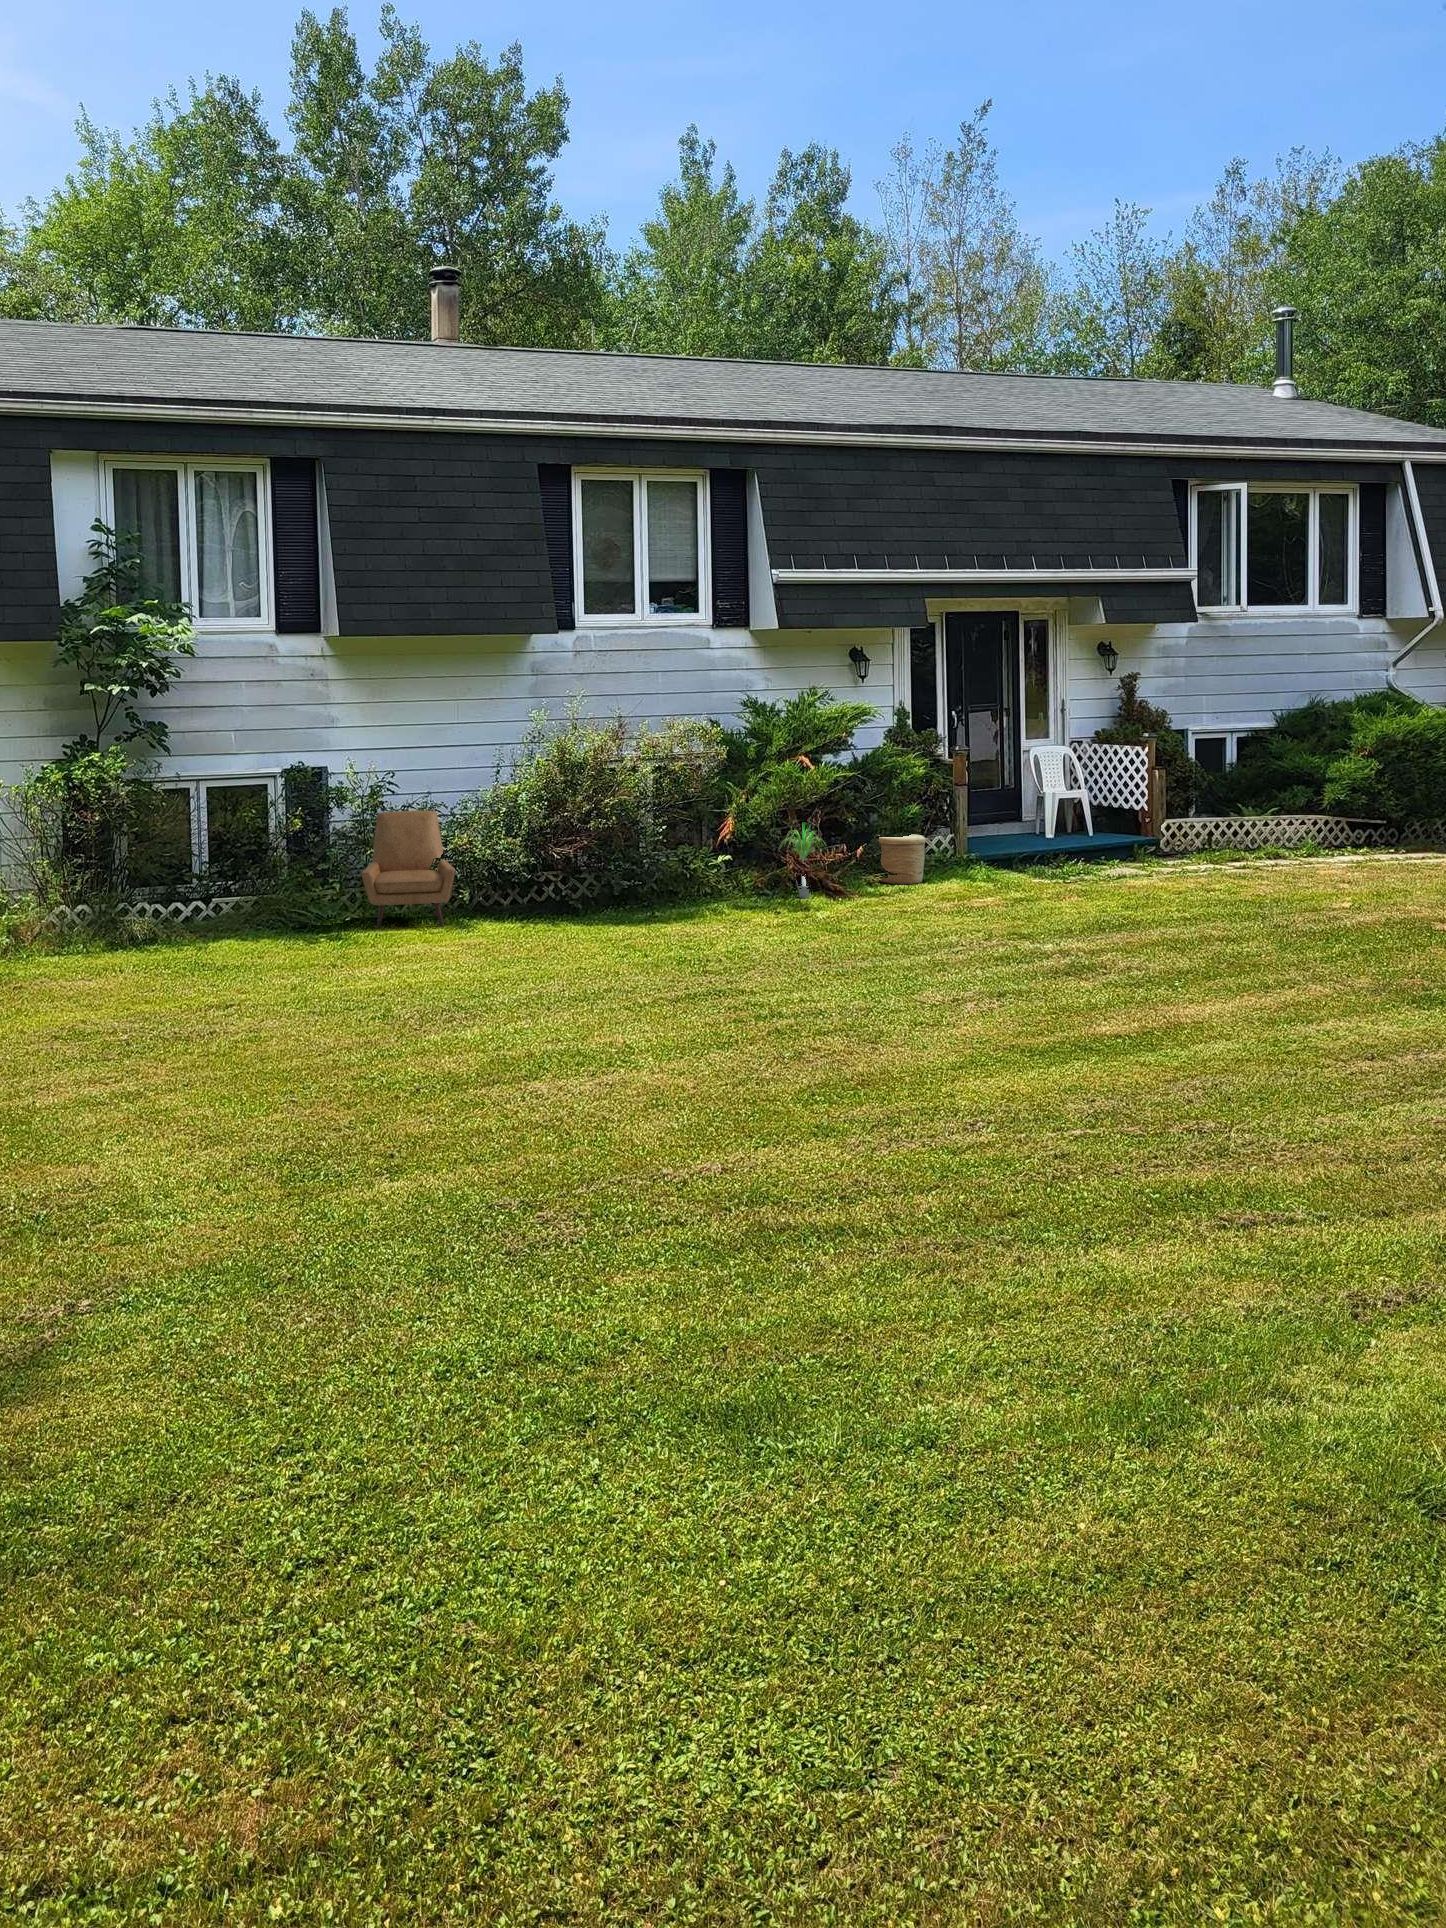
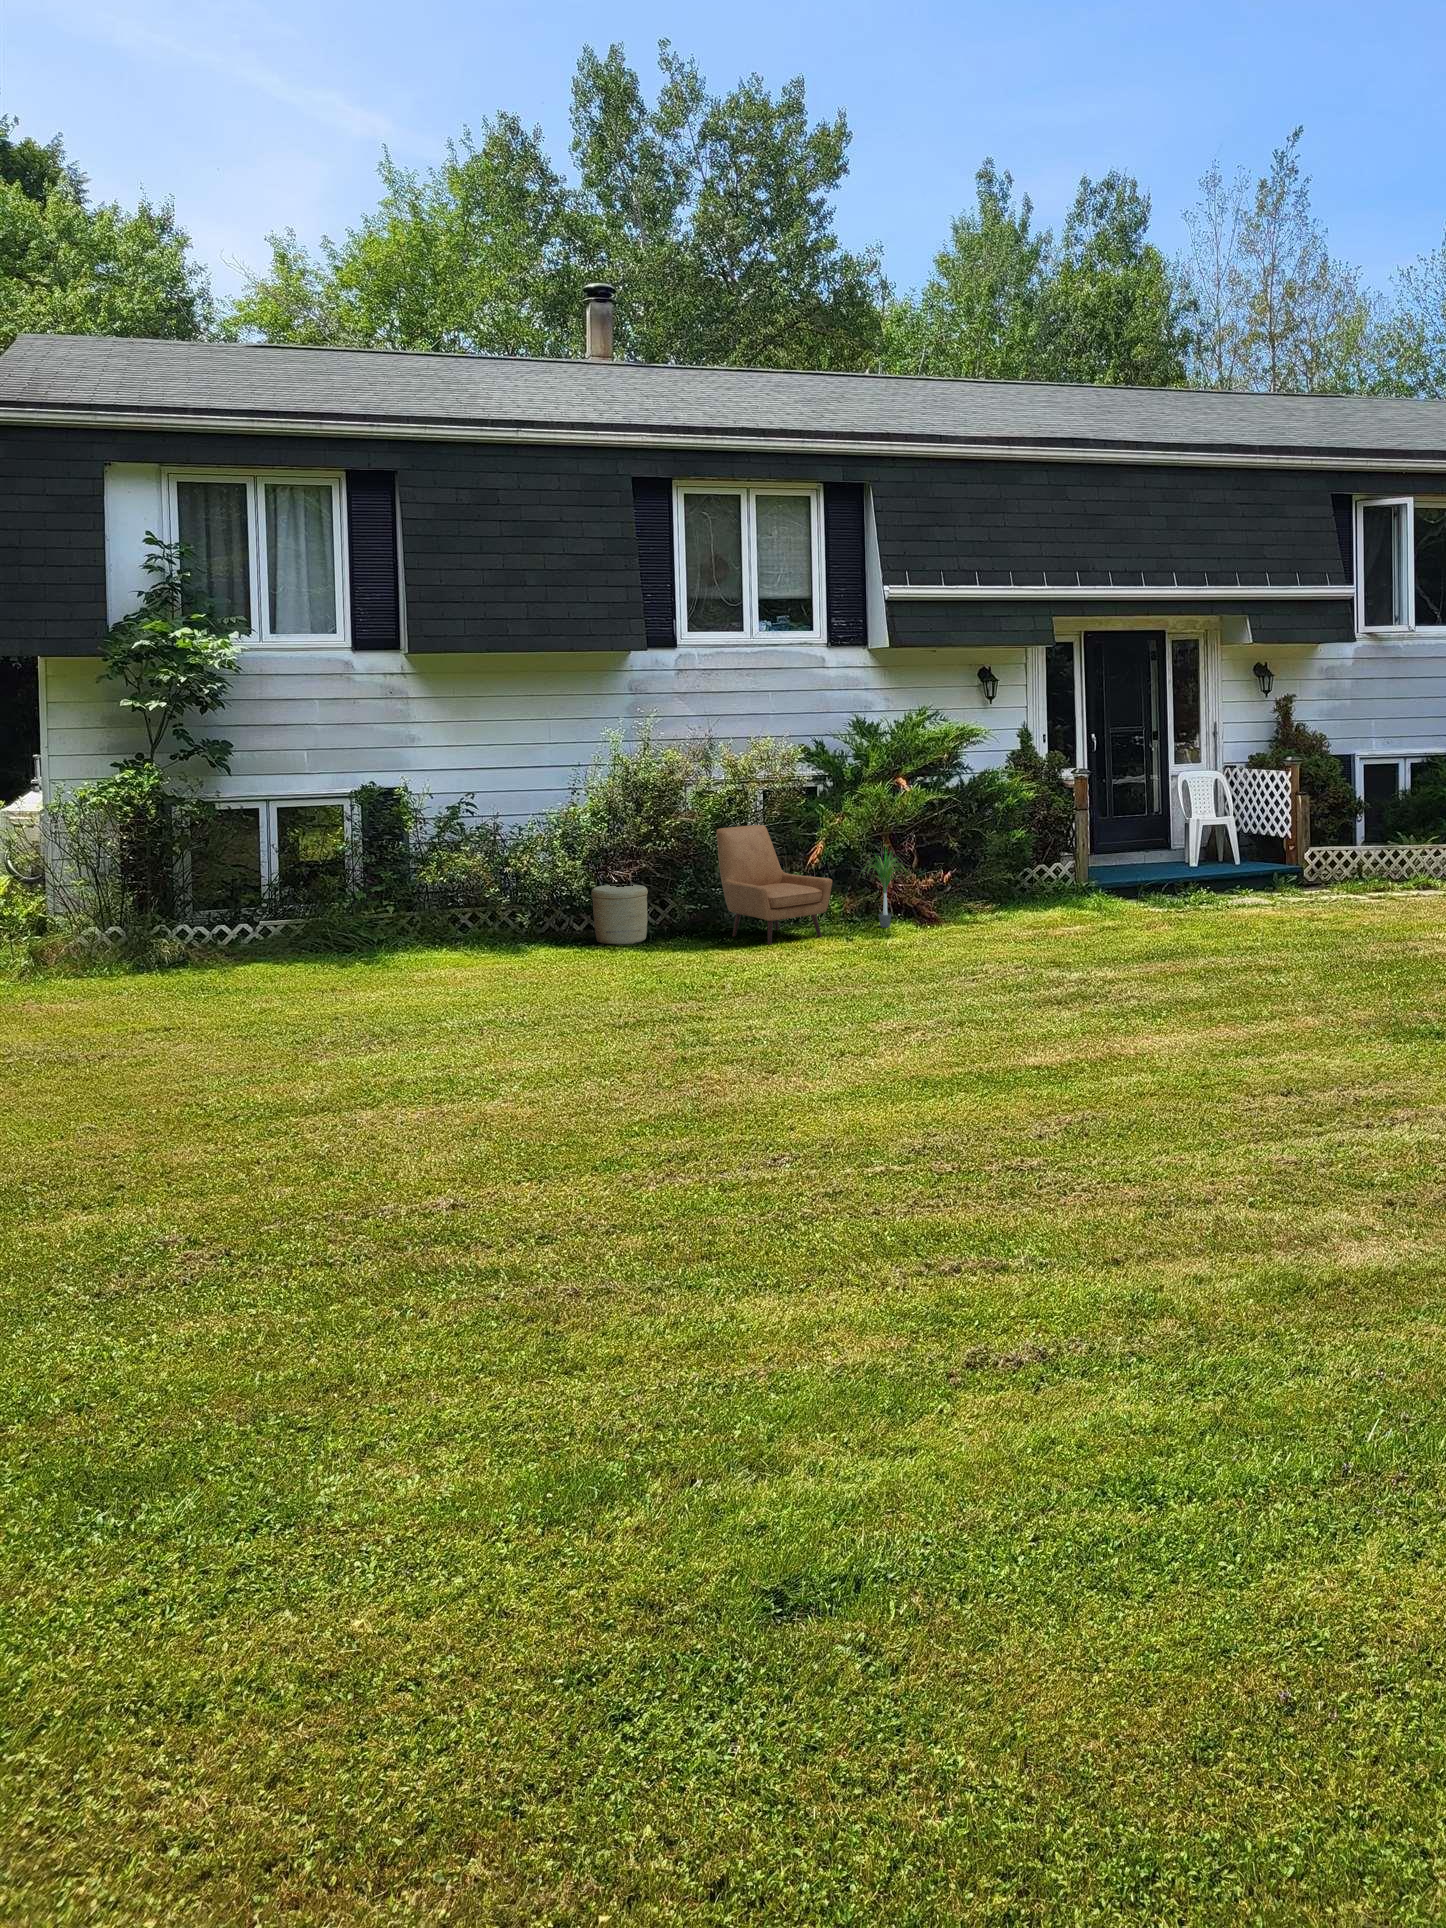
chair: present [361,811,455,929] -> present [717,825,832,945]
woven basket: present [878,834,926,885] -> present [591,885,648,945]

